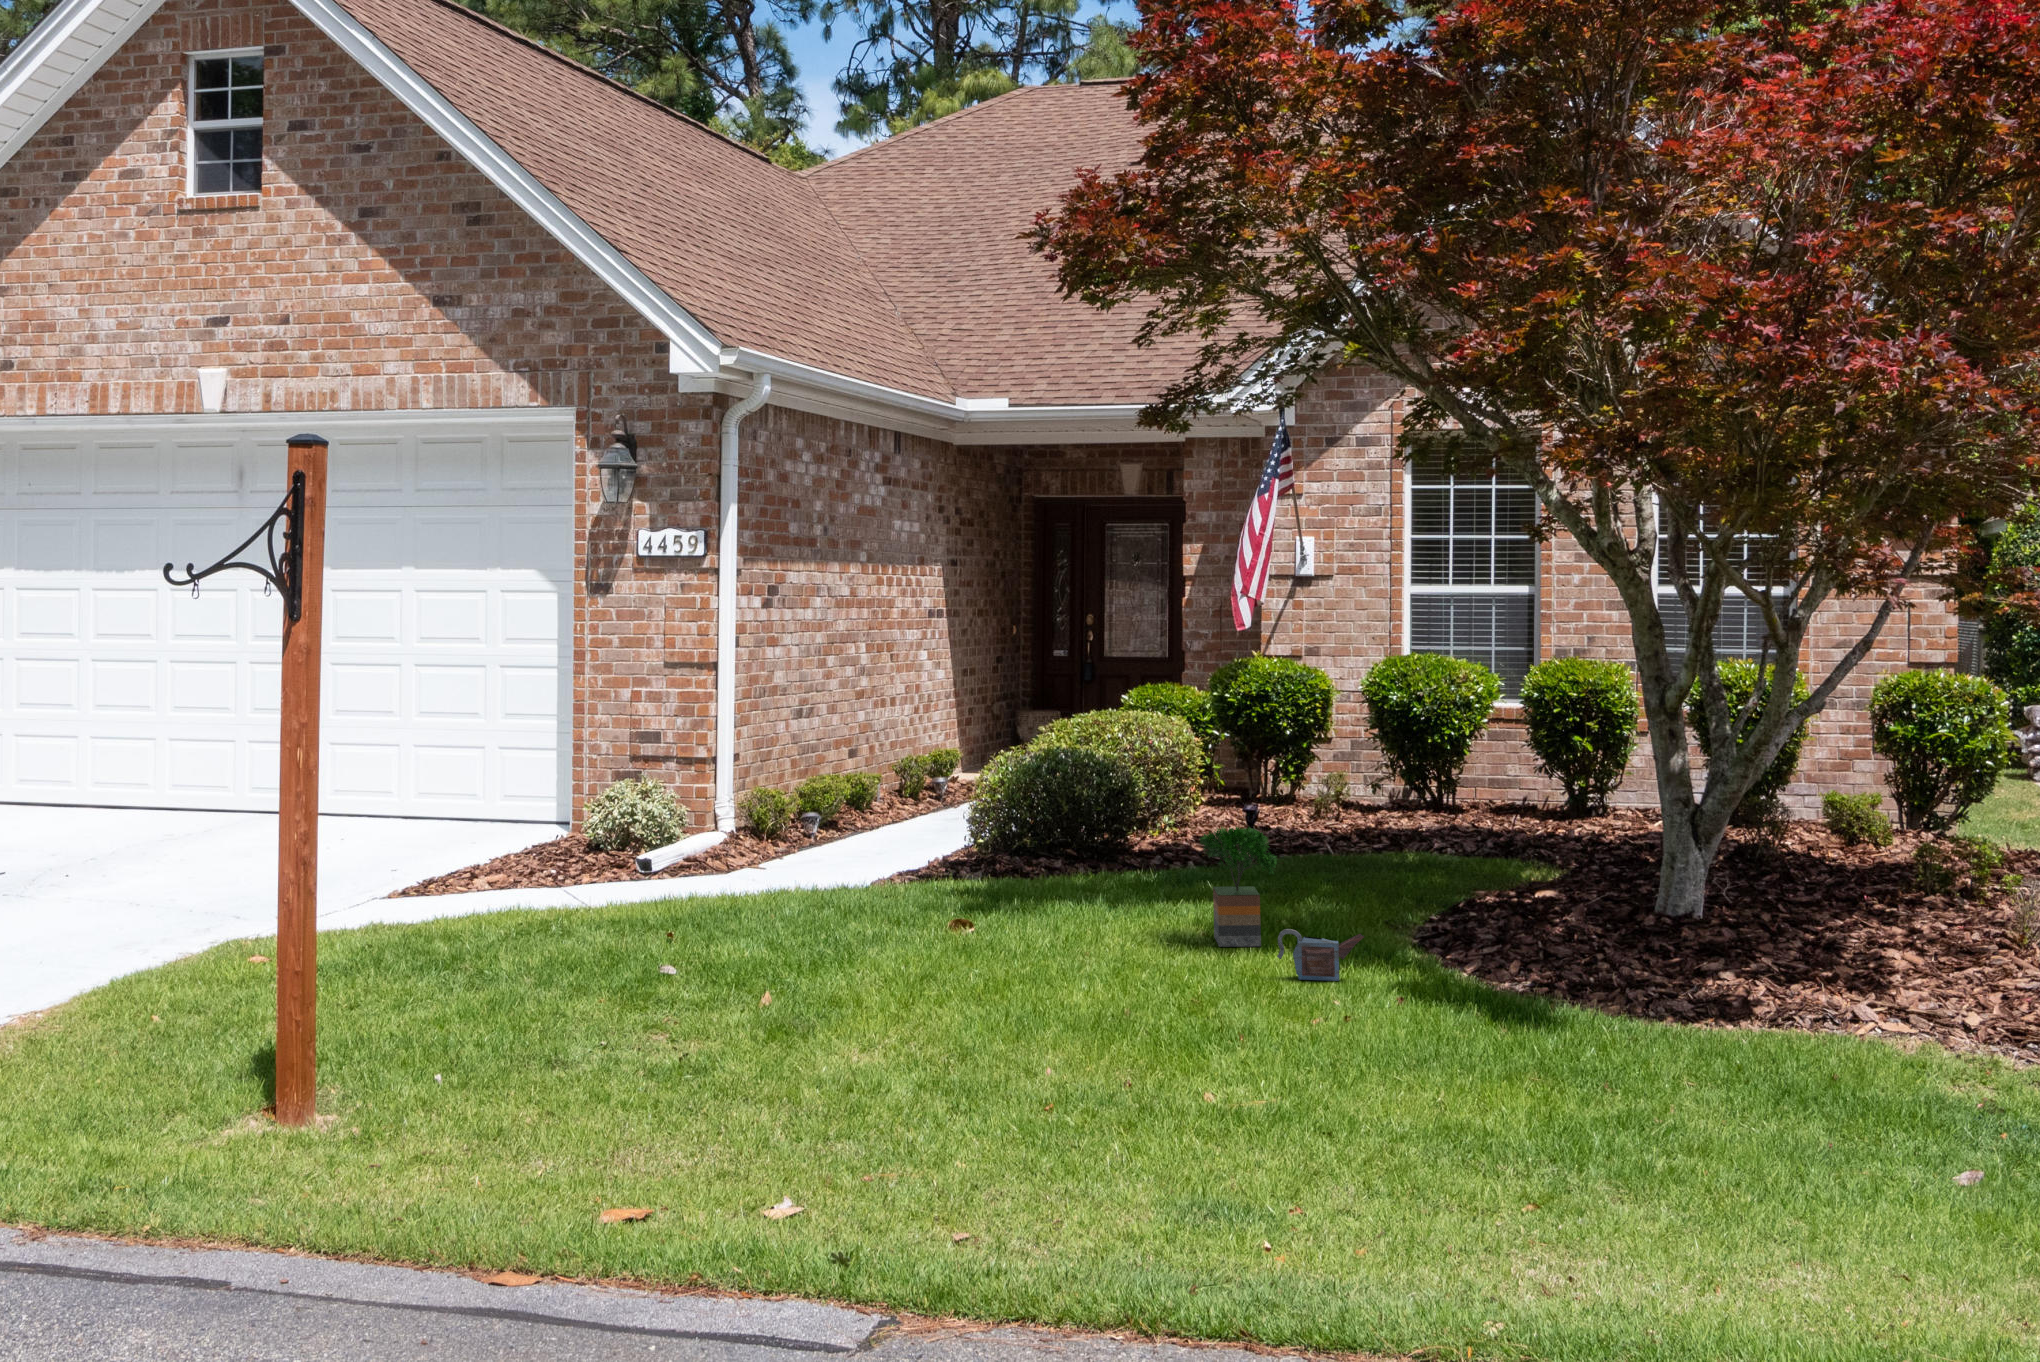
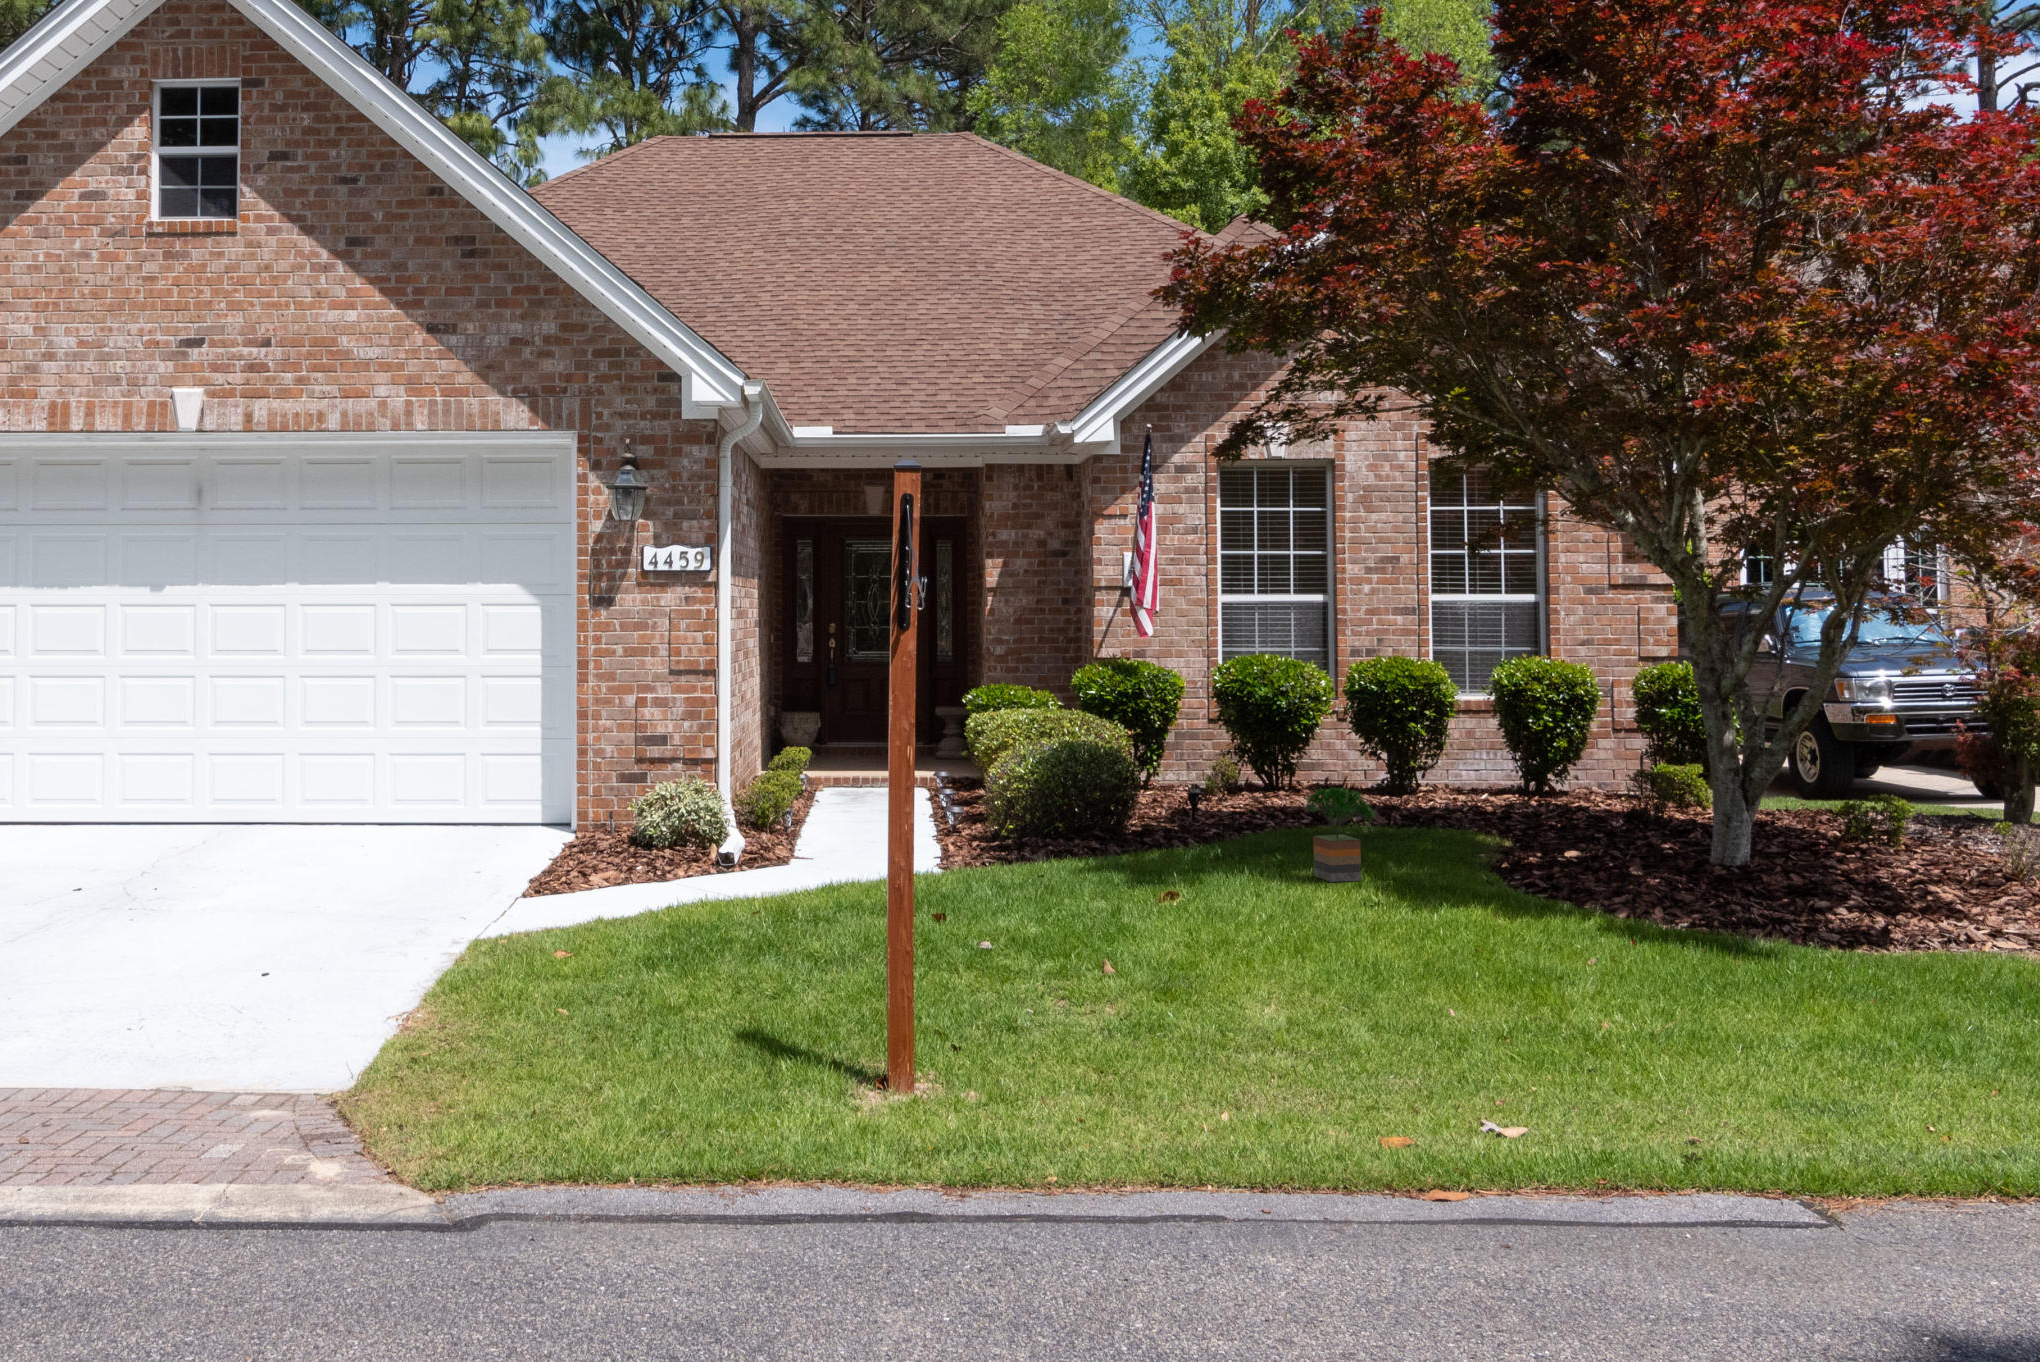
watering can: present [1277,929,1364,981] -> none [1409,862,1475,900]

